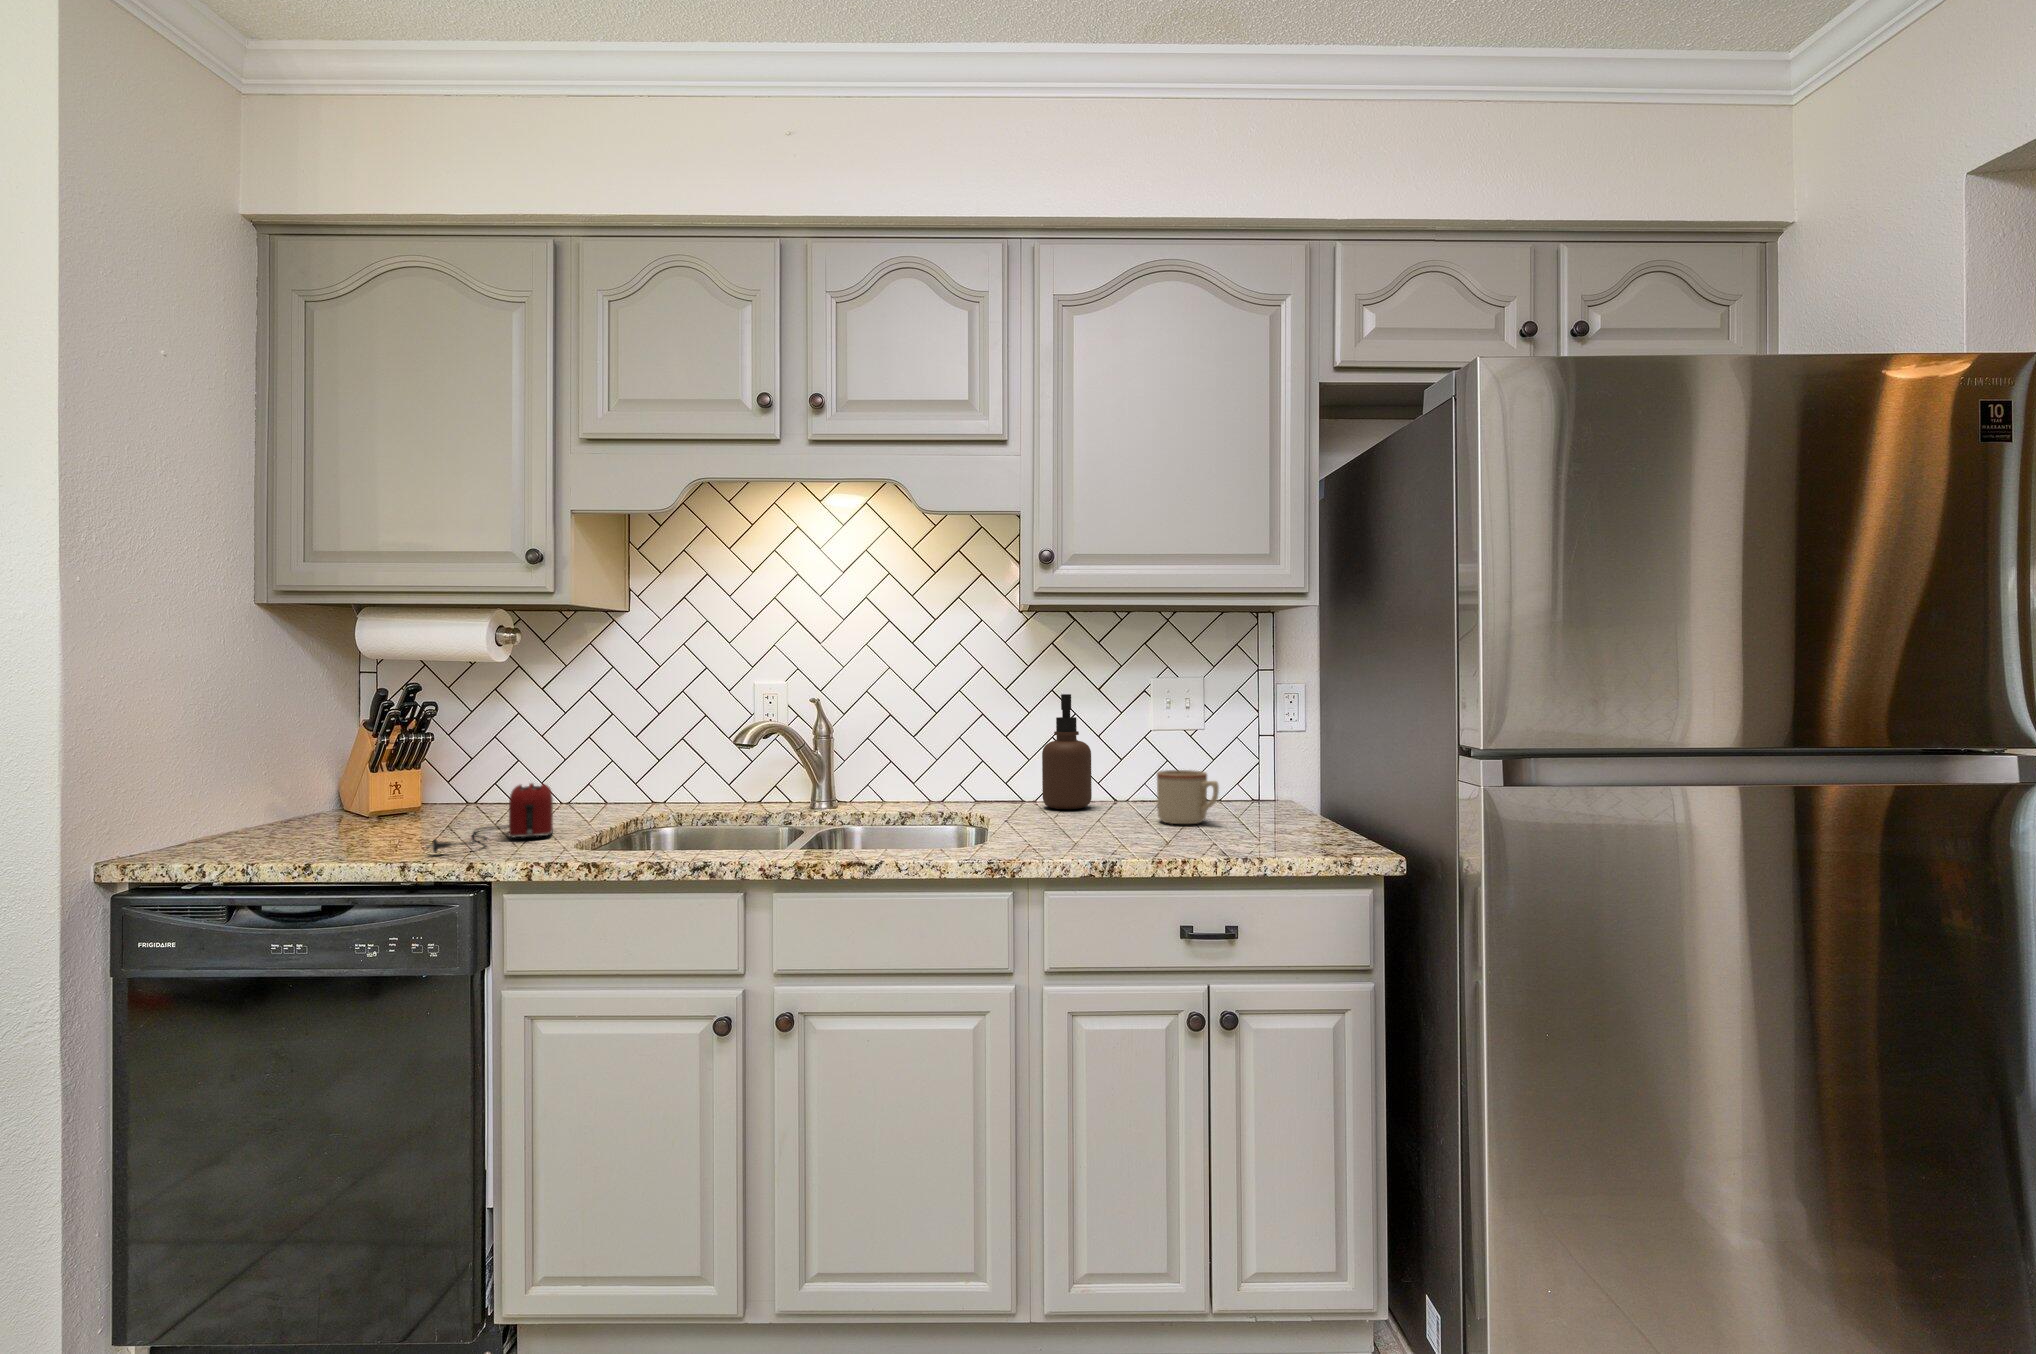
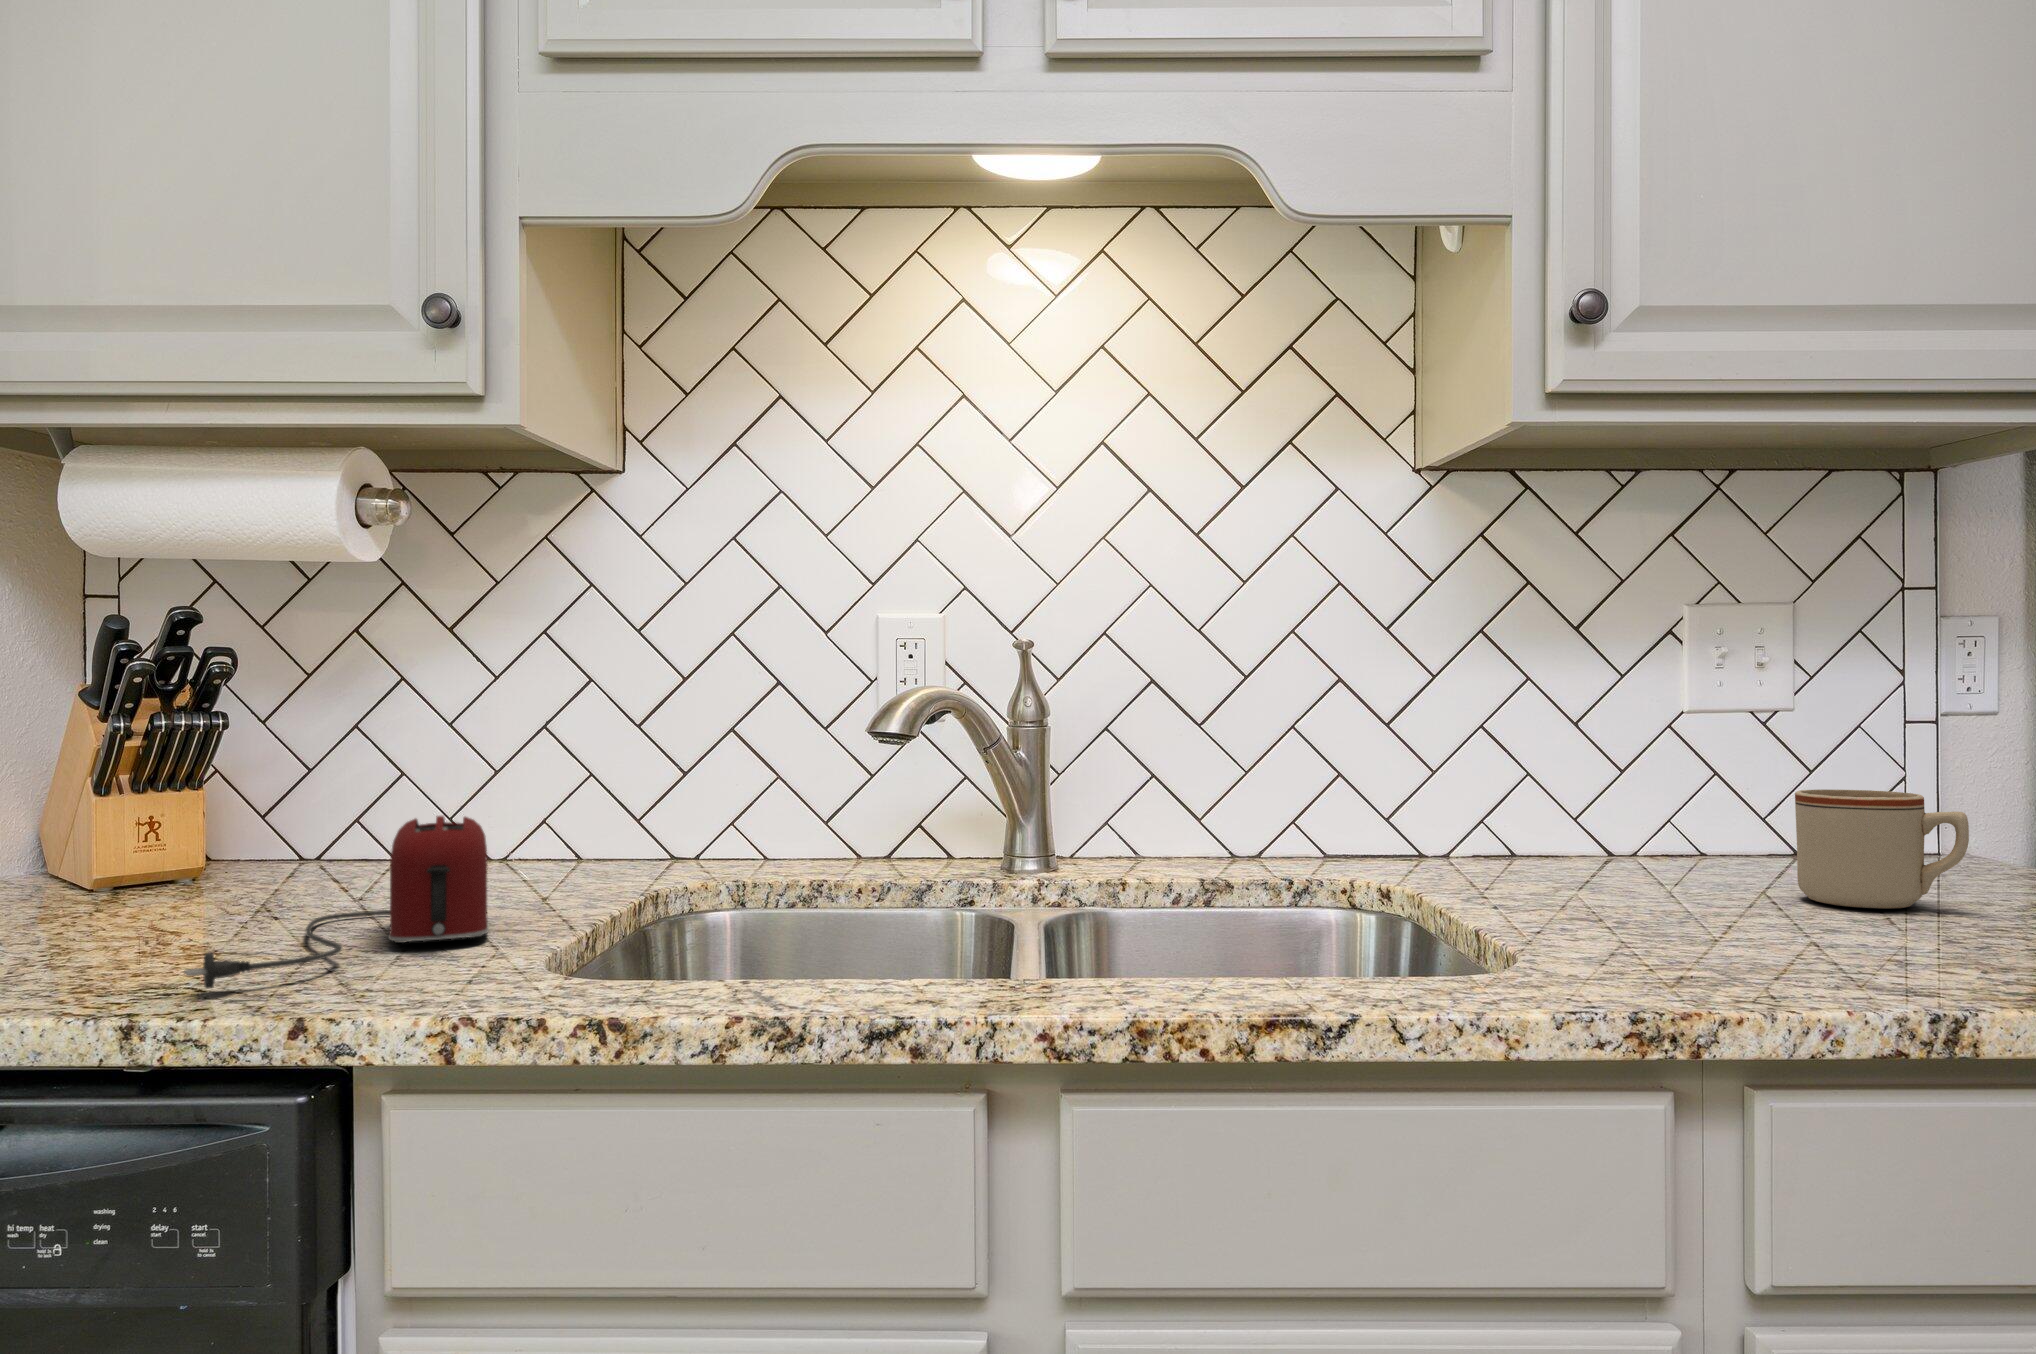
soap dispenser: present [1042,694,1092,809] -> none [1478,635,1588,873]

